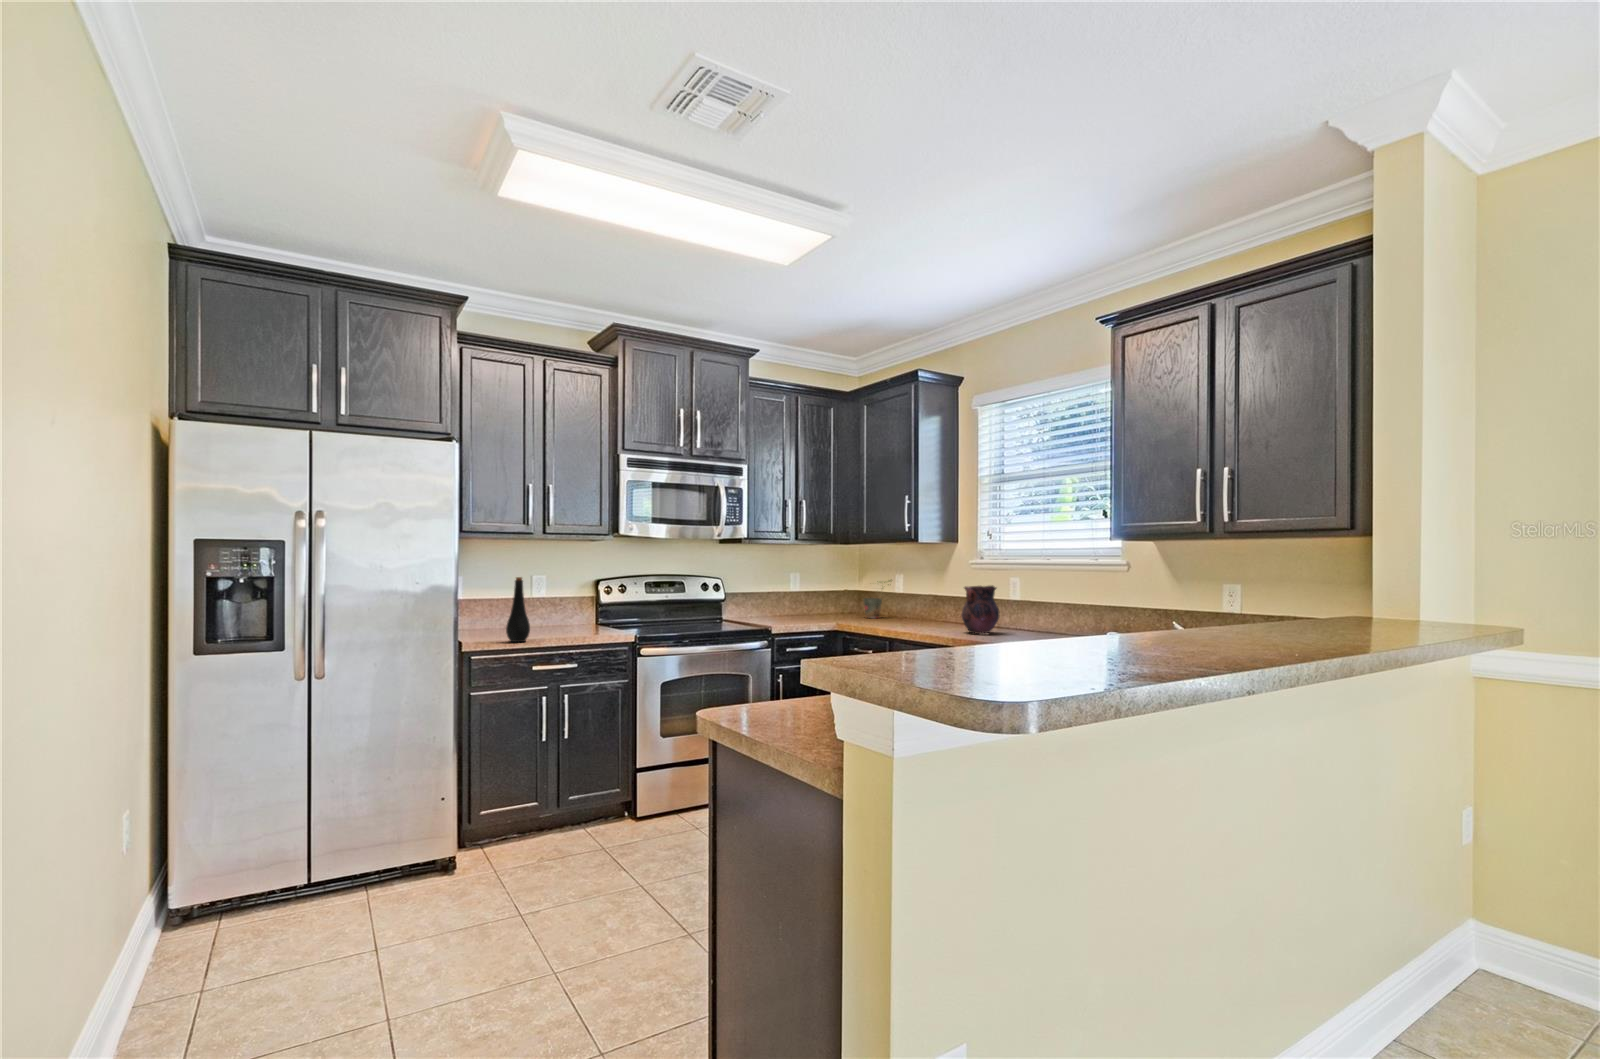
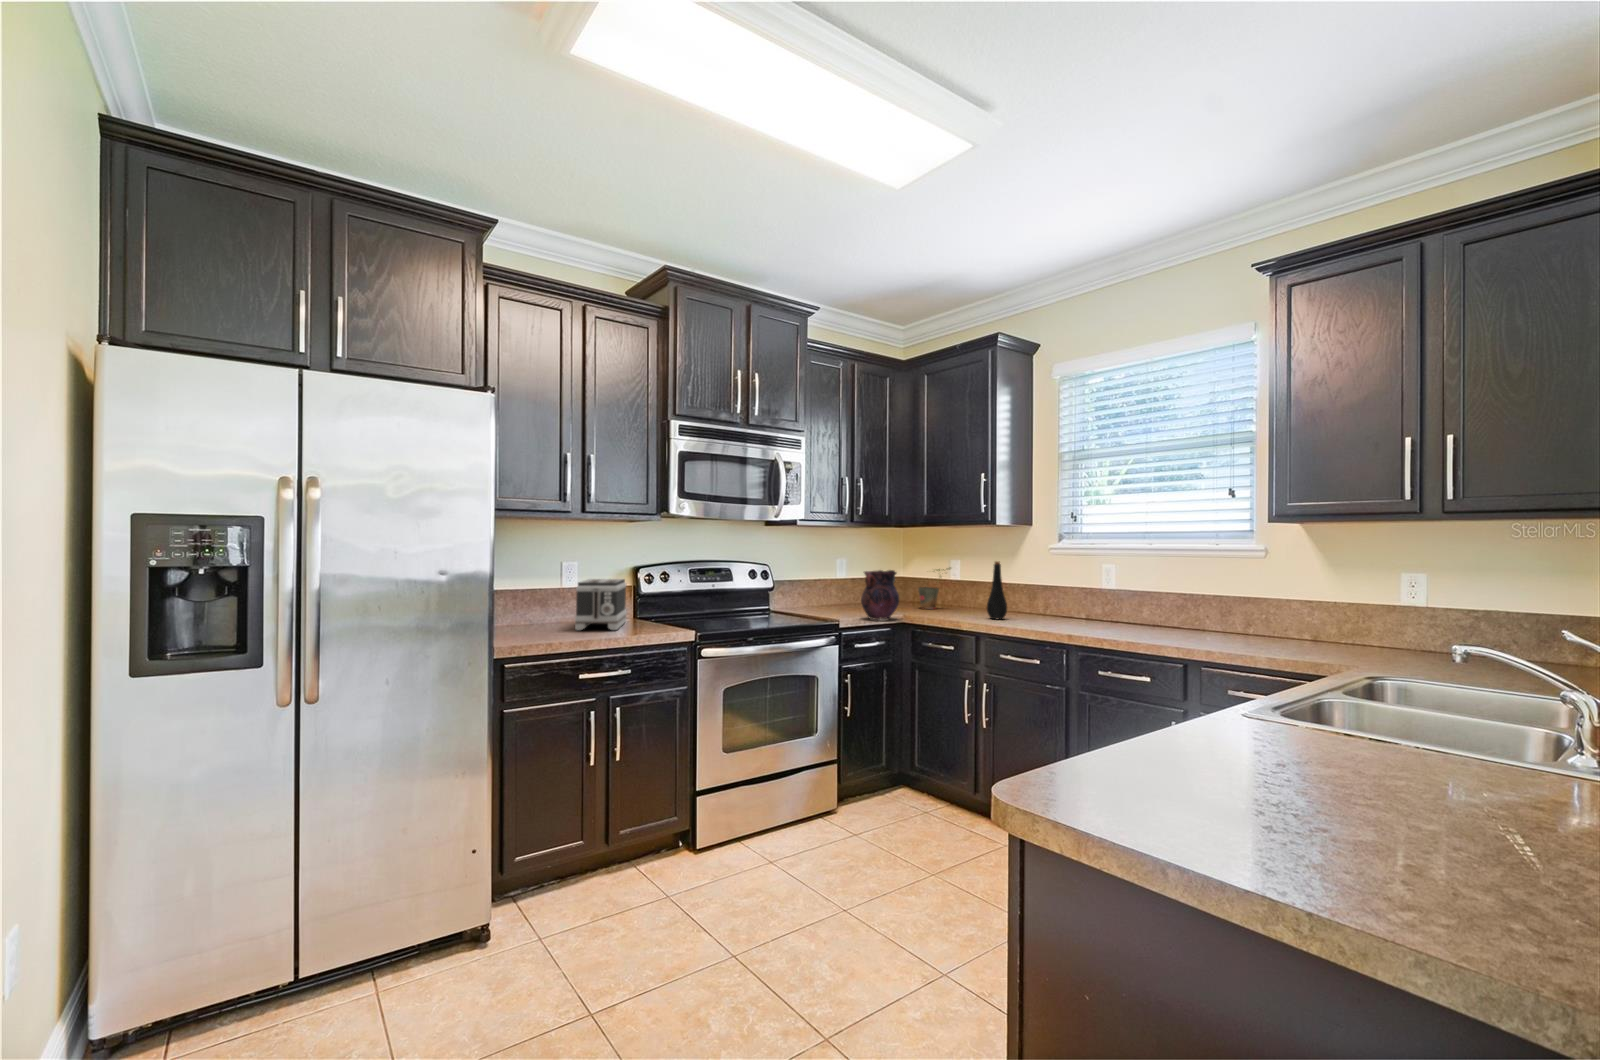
bottle: present [506,577,530,642] -> present [987,561,1007,619]
vase: present [961,585,1000,634] -> present [861,570,899,620]
toaster: none [537,589,587,632] -> present [575,579,627,630]

